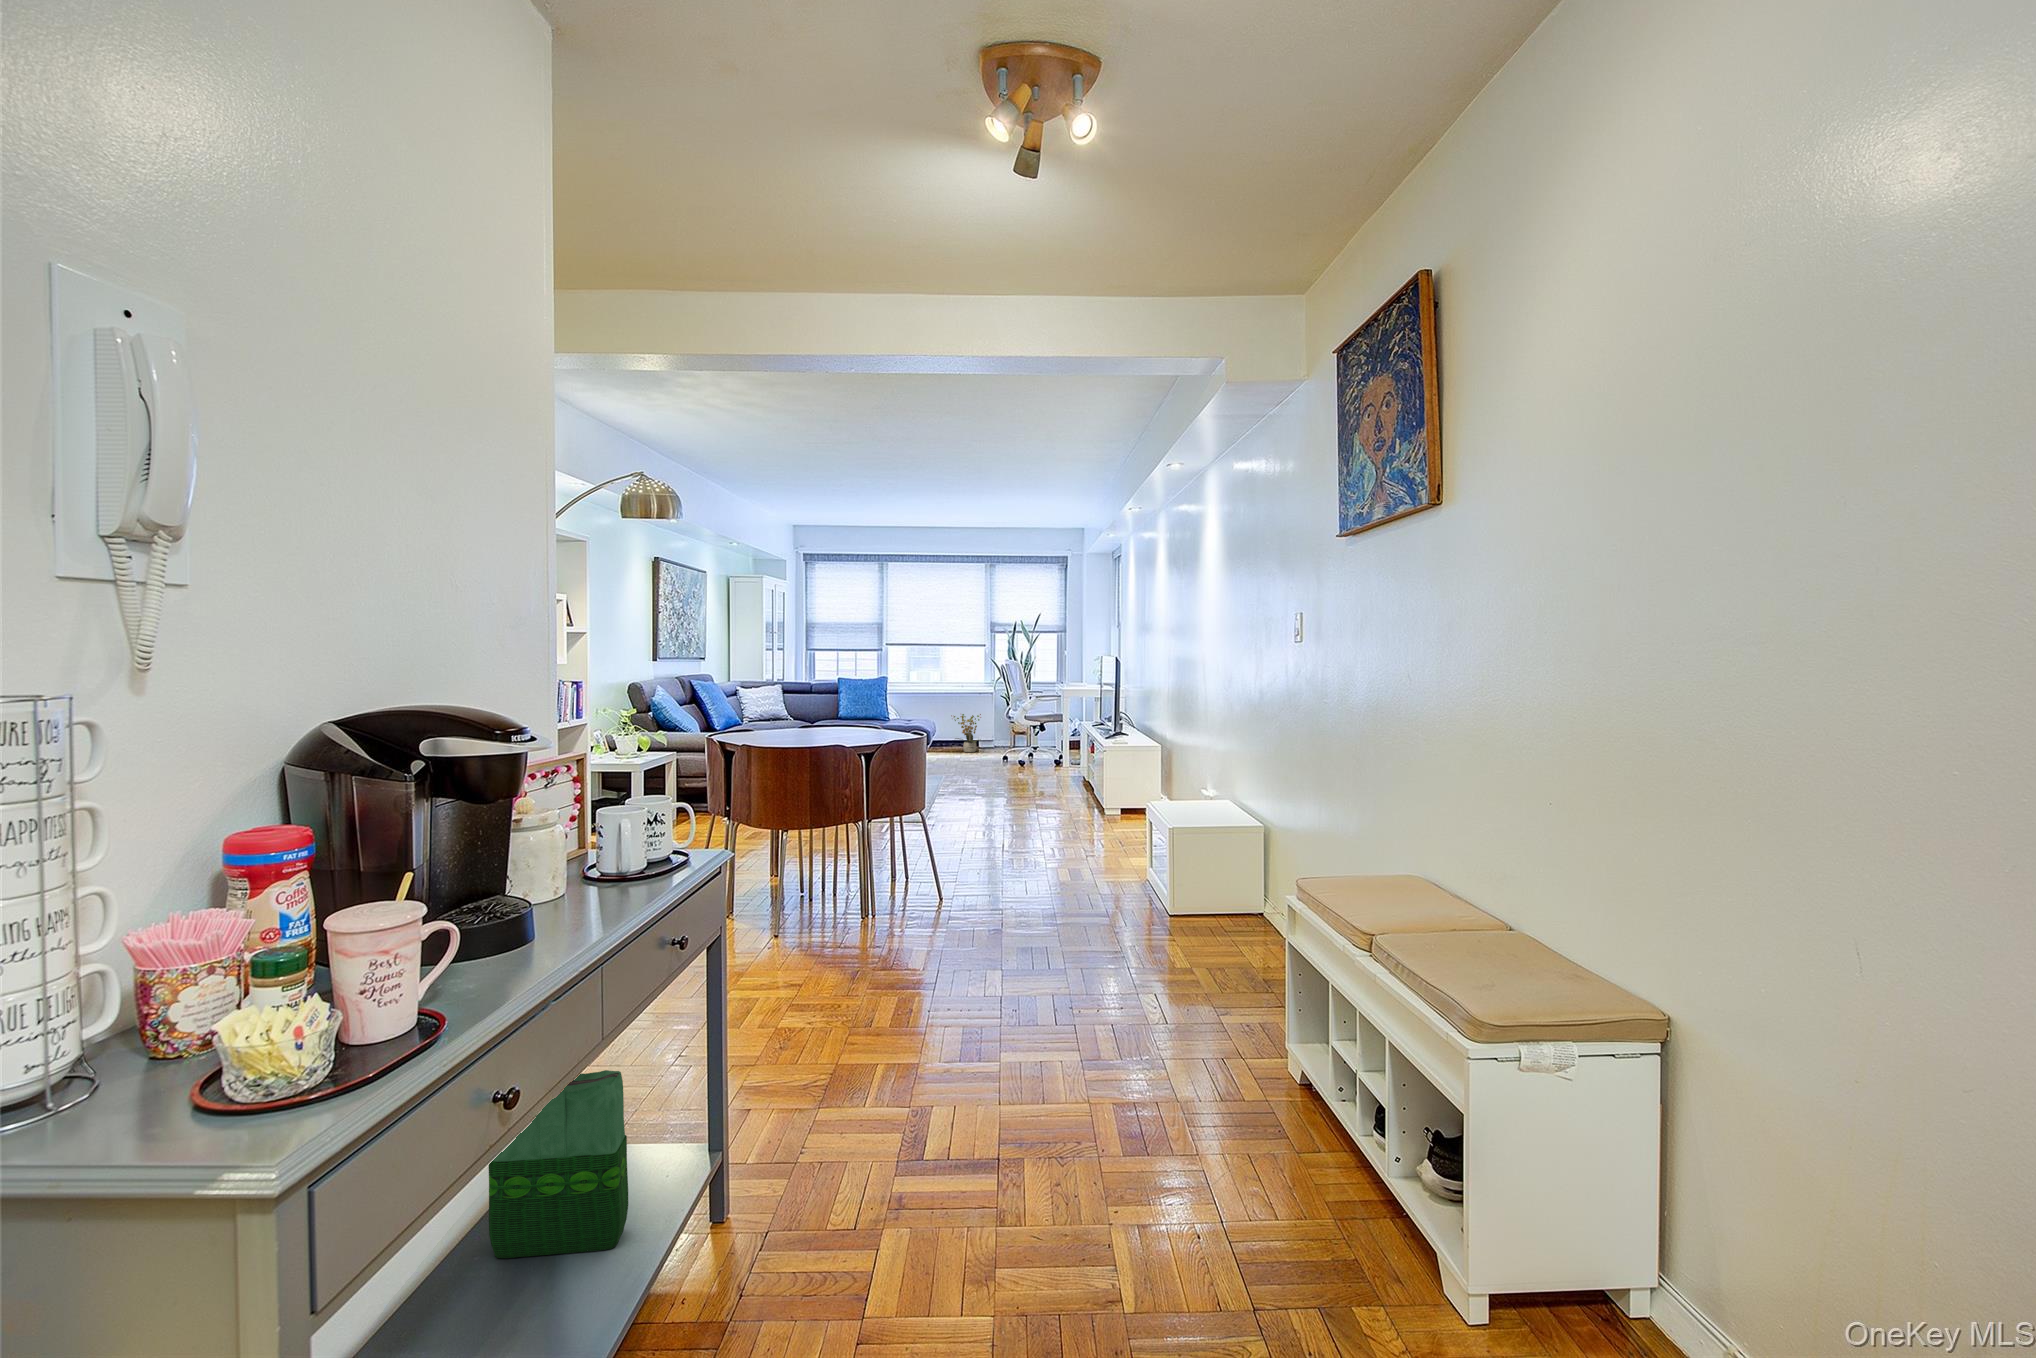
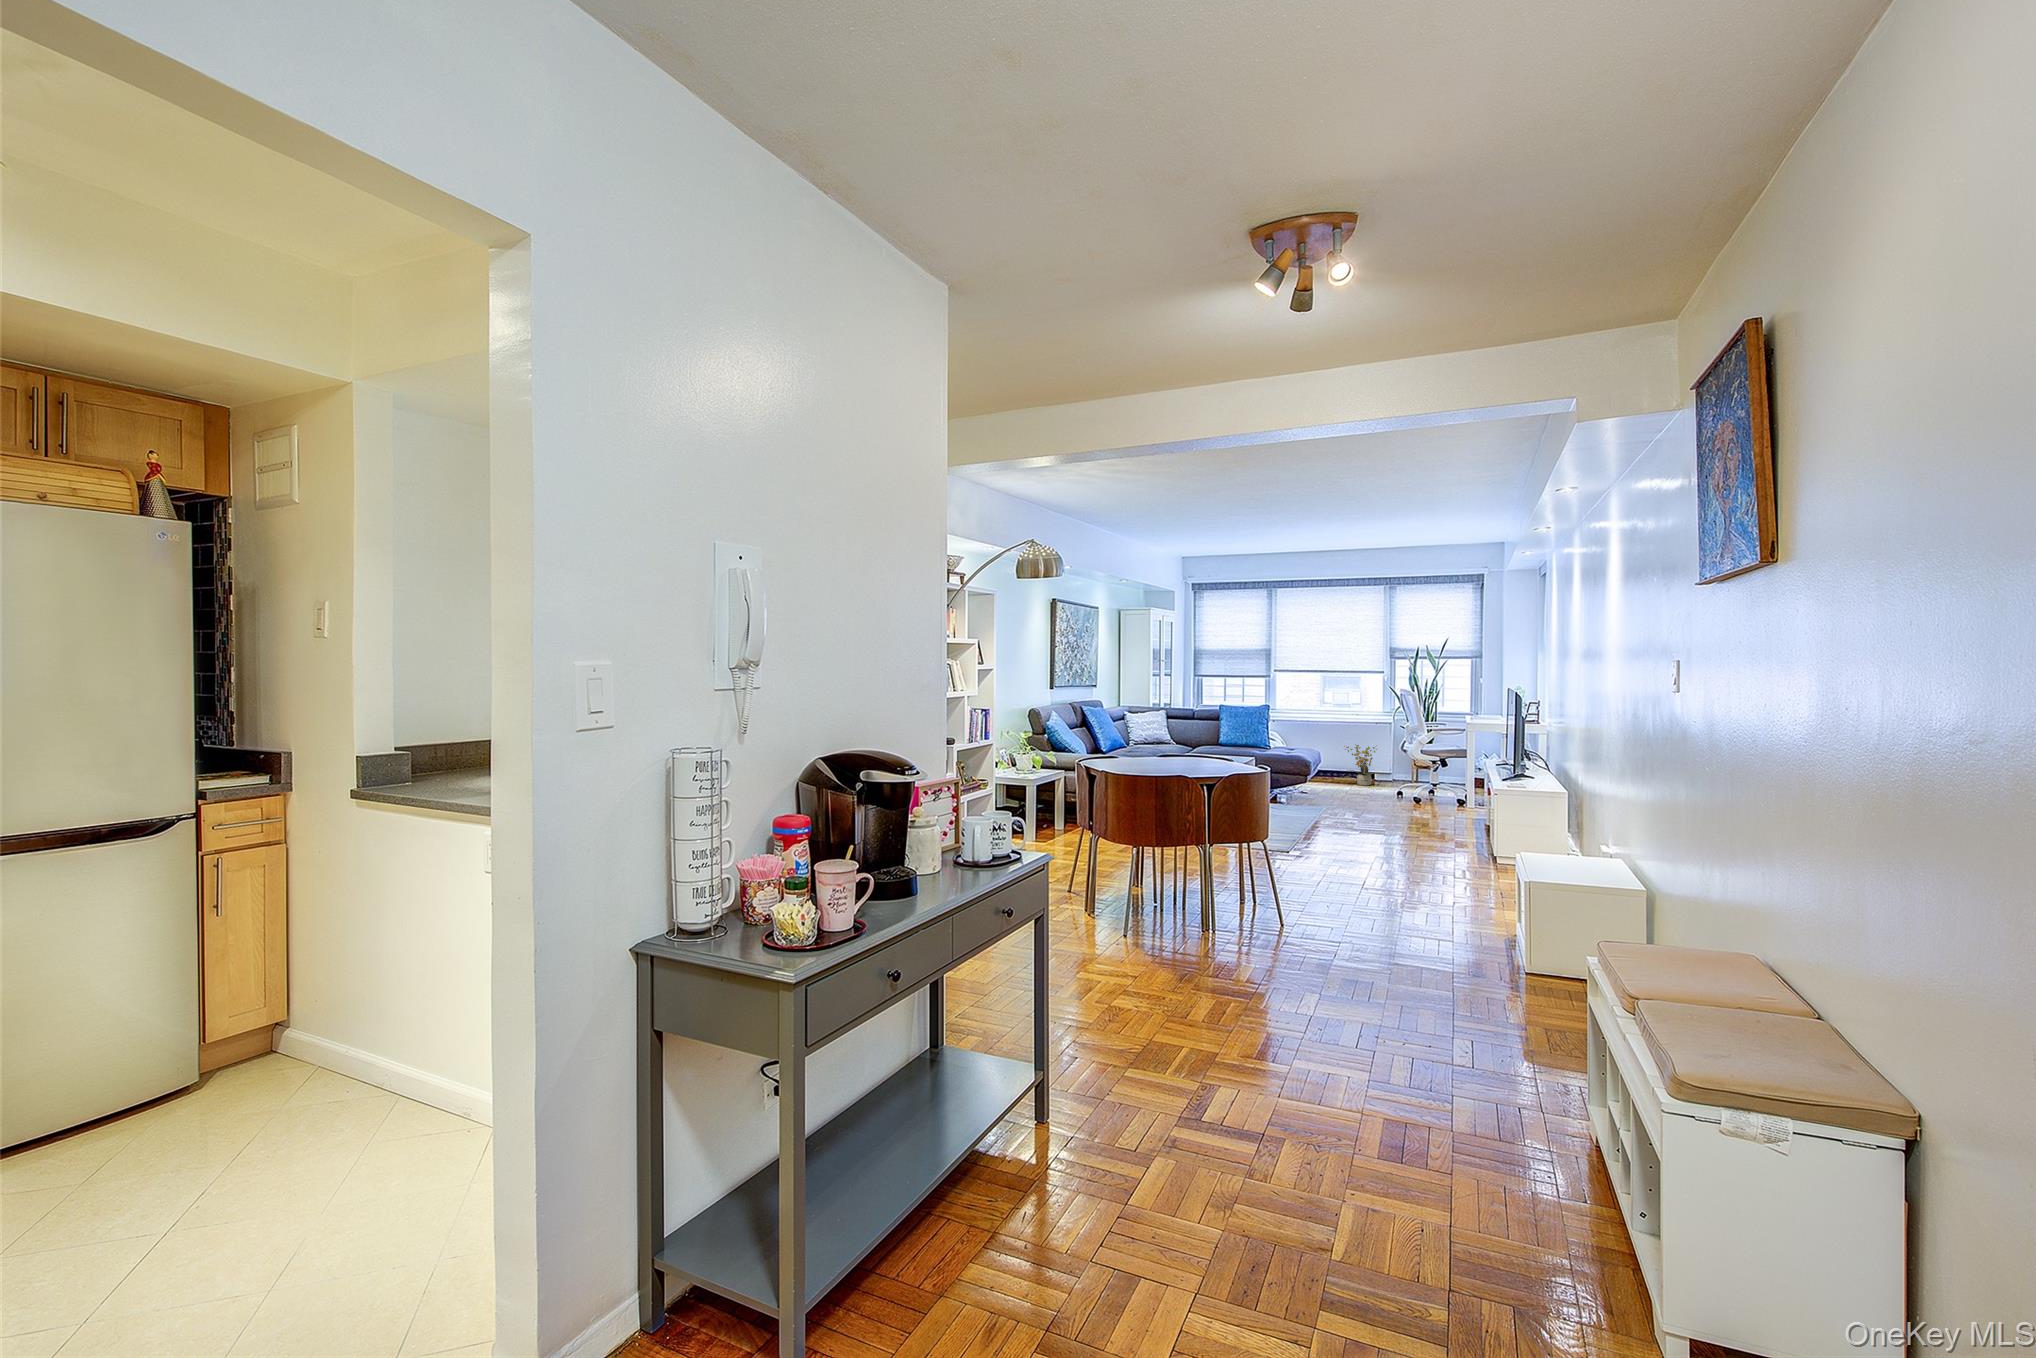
tote bag: present [489,1070,628,1258] -> none [895,956,978,1114]

